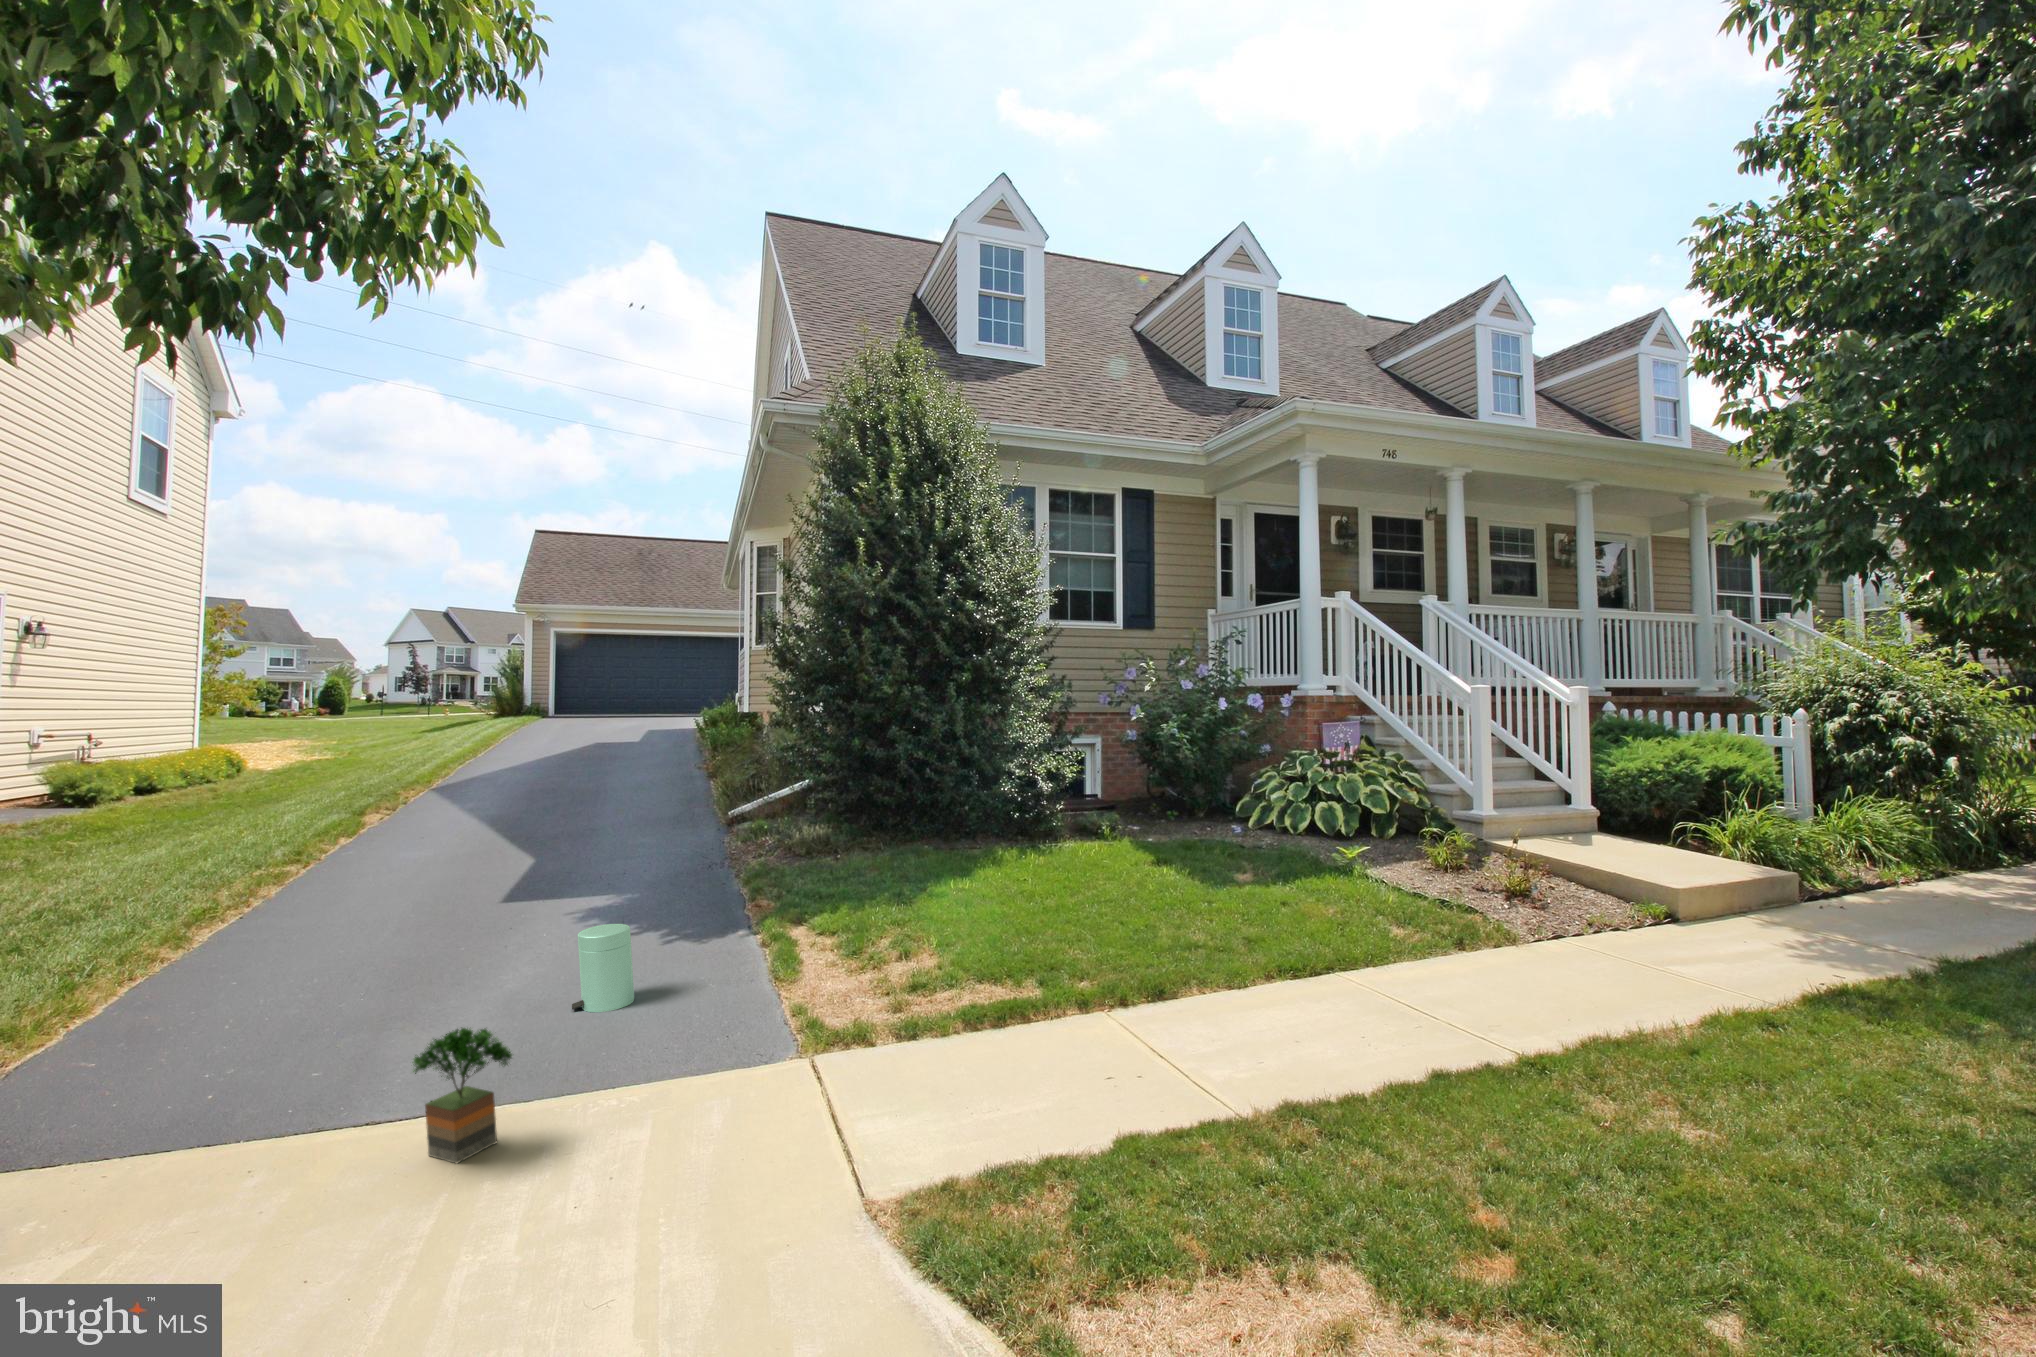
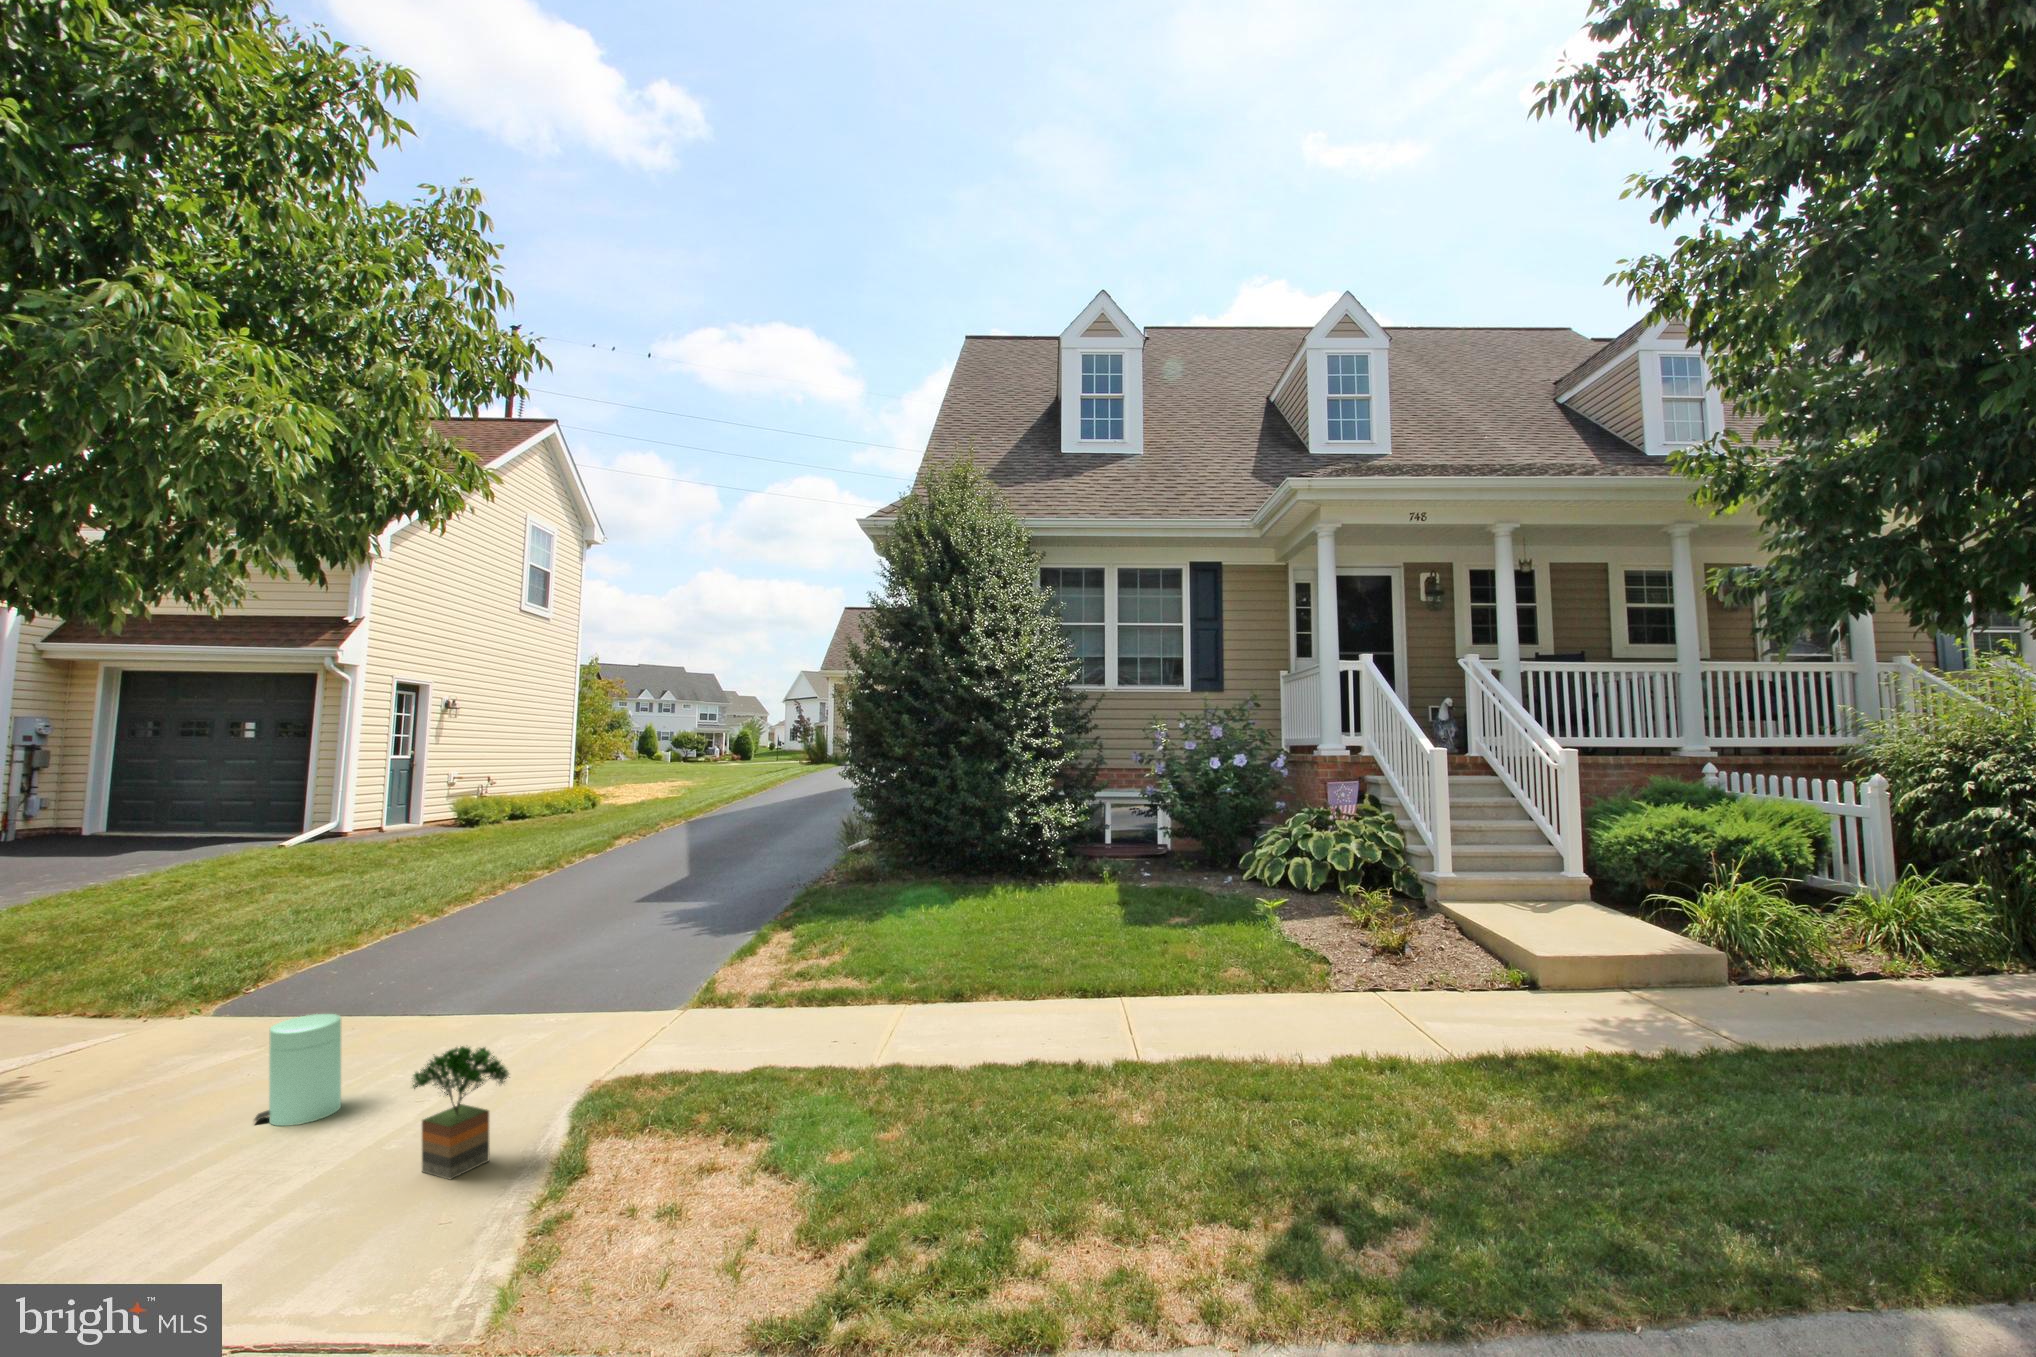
trash can: present [572,924,634,1012] -> present [254,1014,341,1126]

